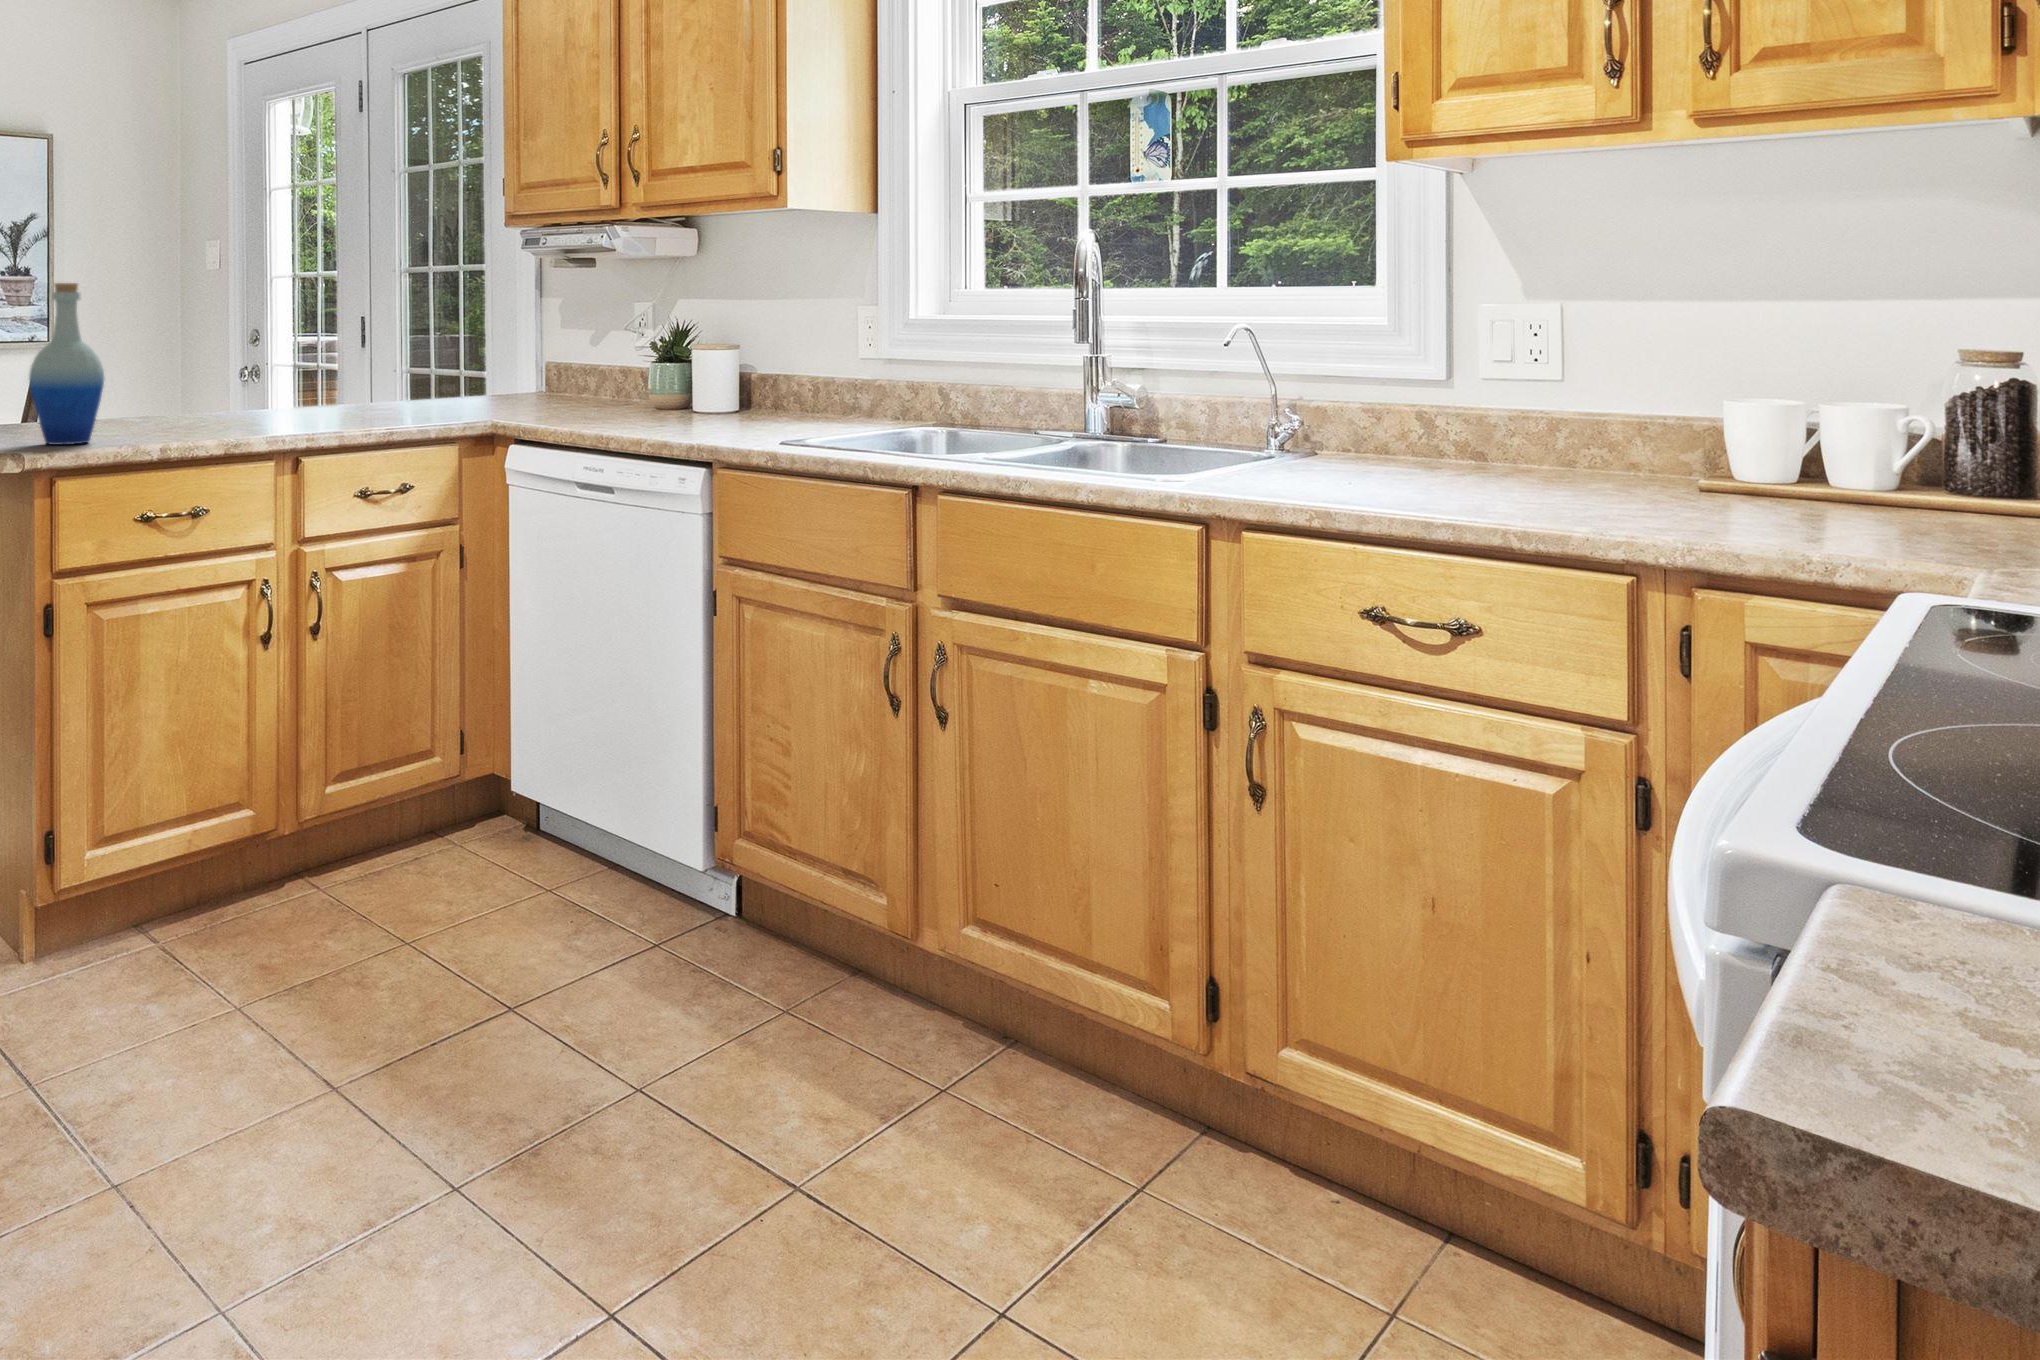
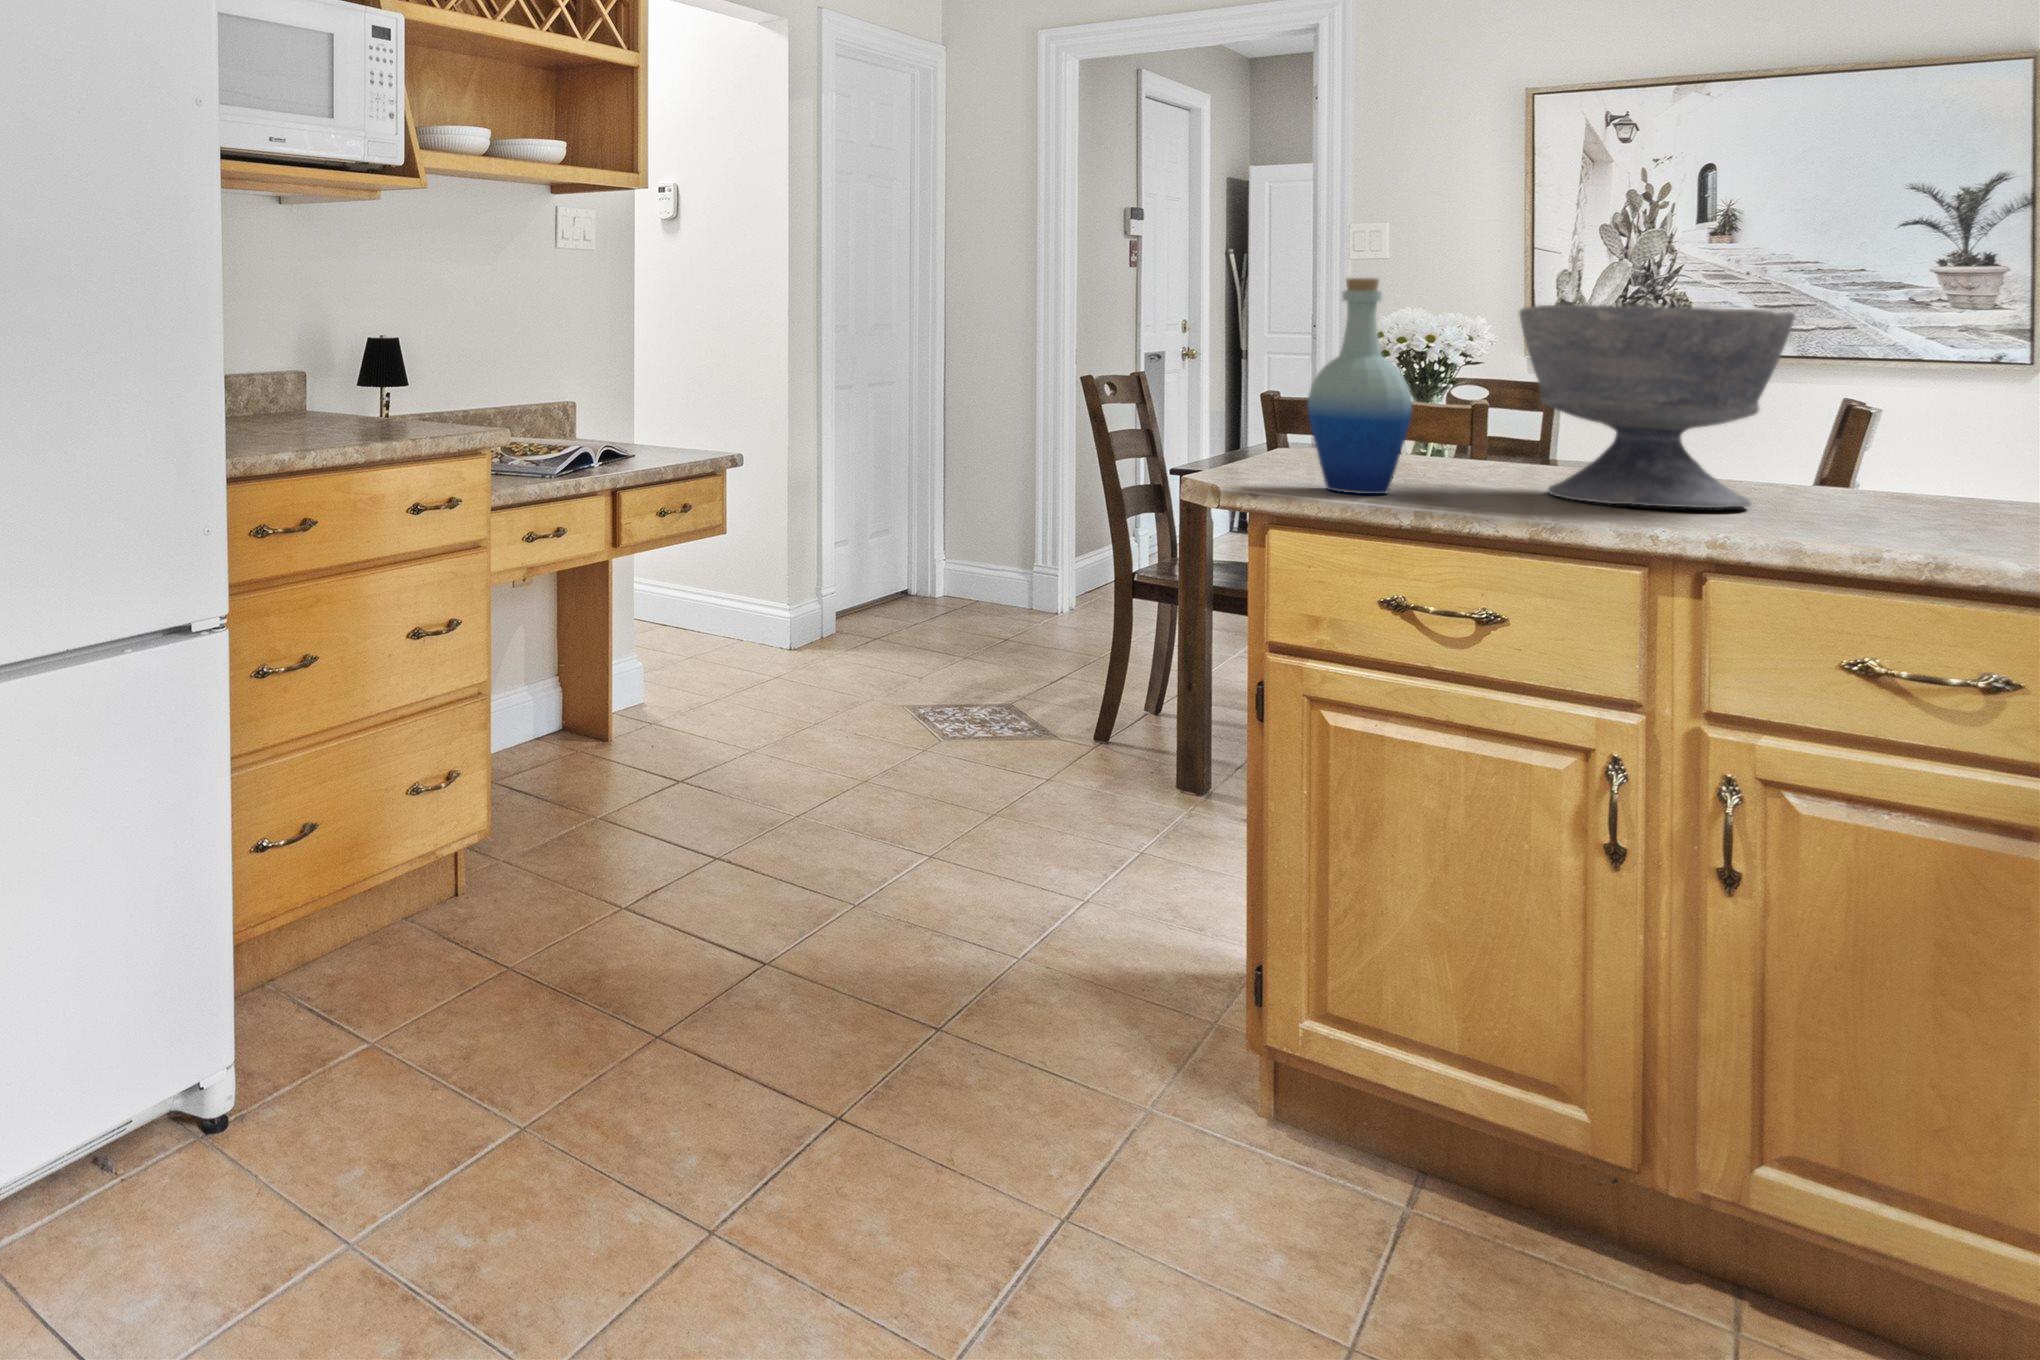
bowl: none [115,302,268,432] -> present [1519,305,1795,508]

